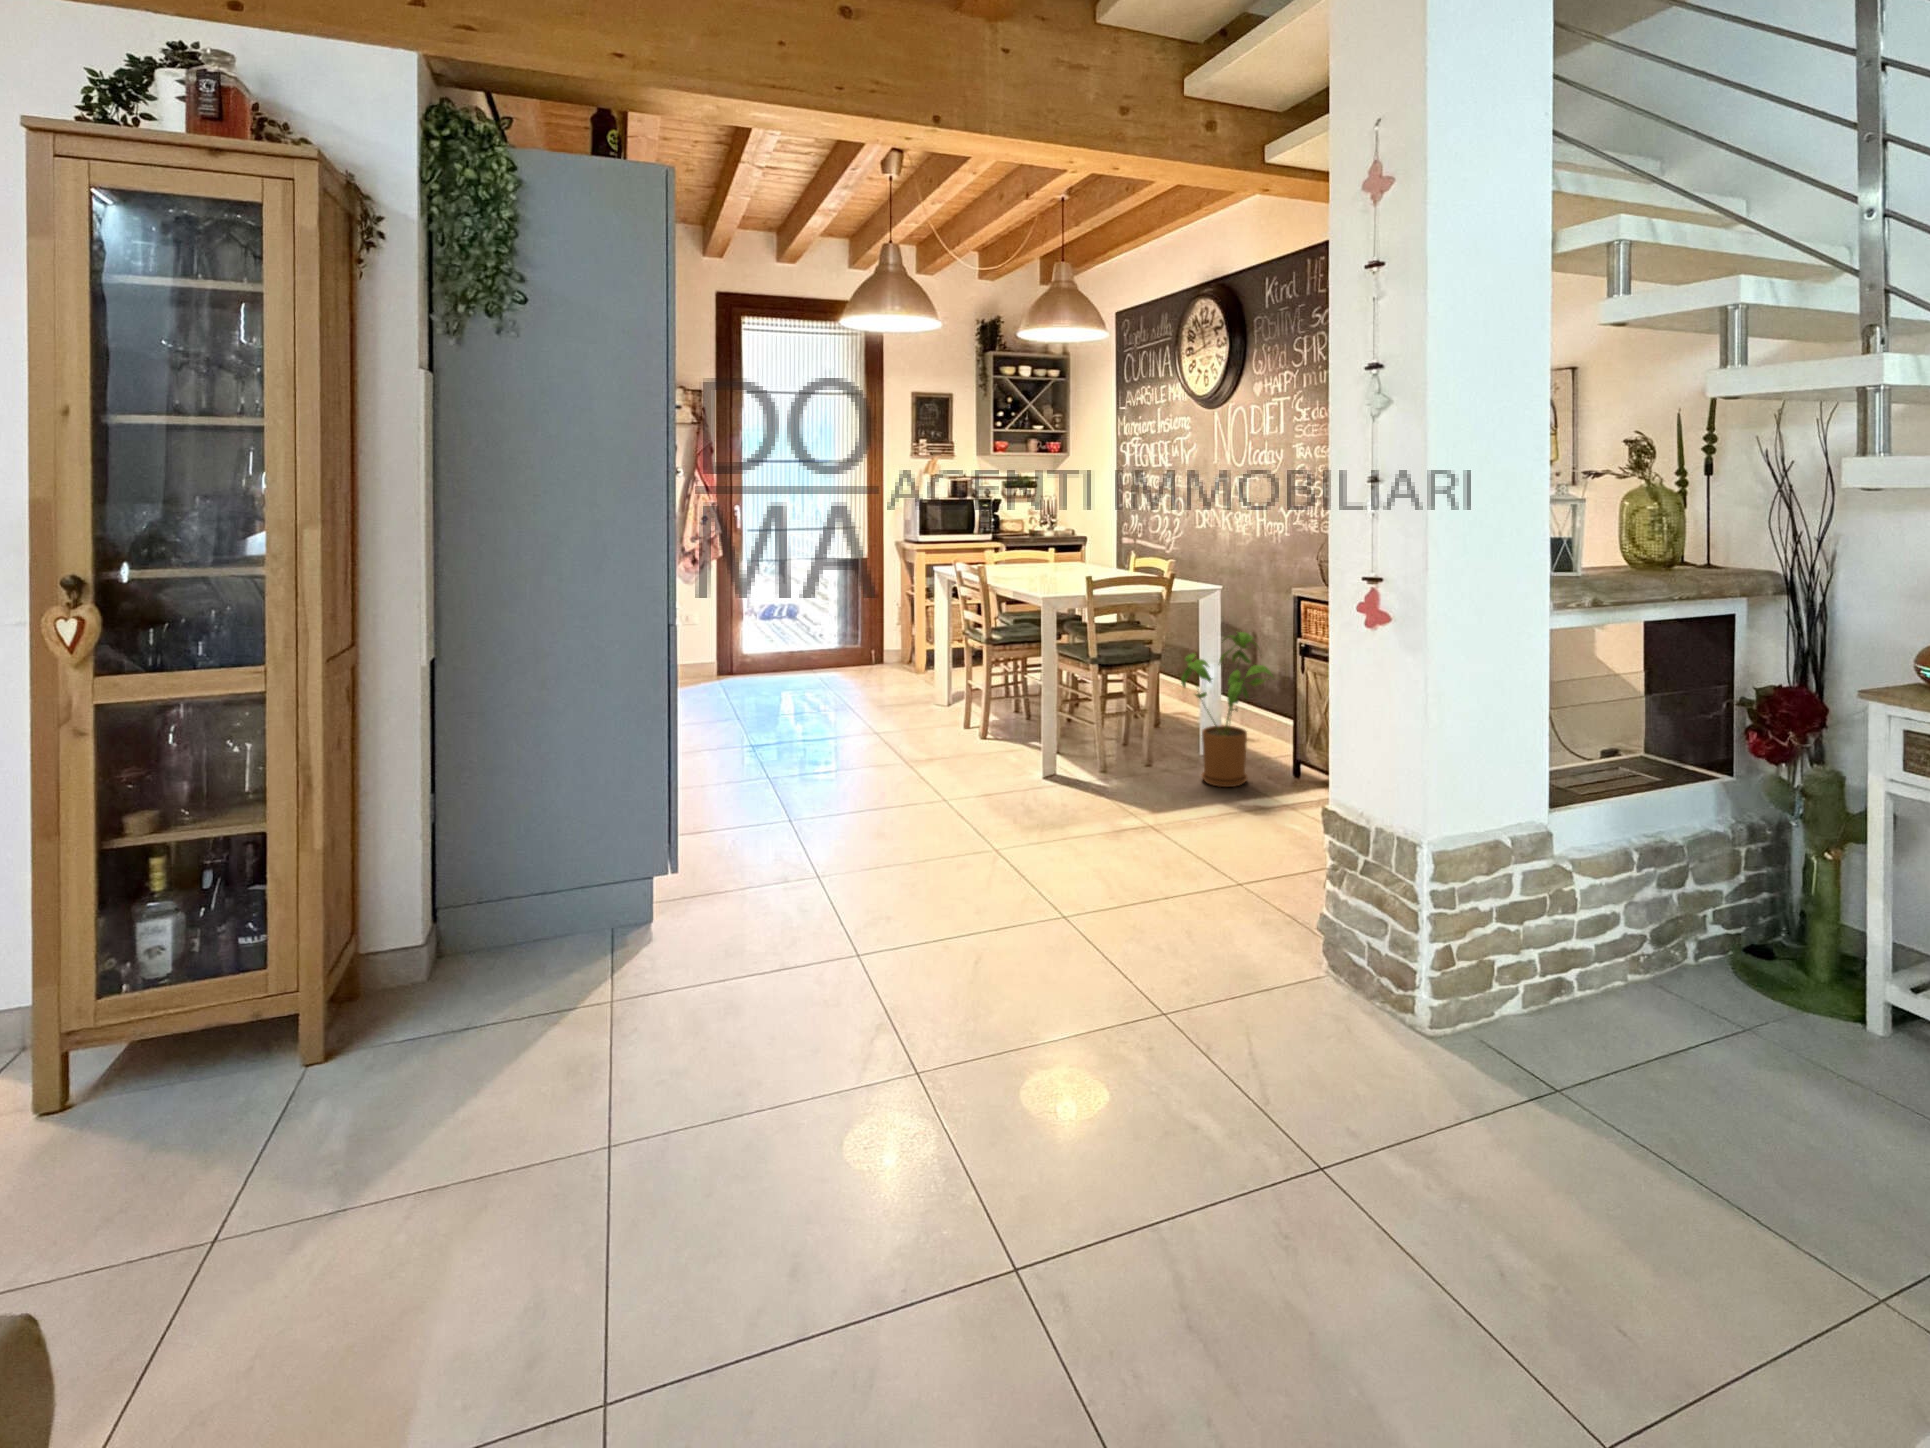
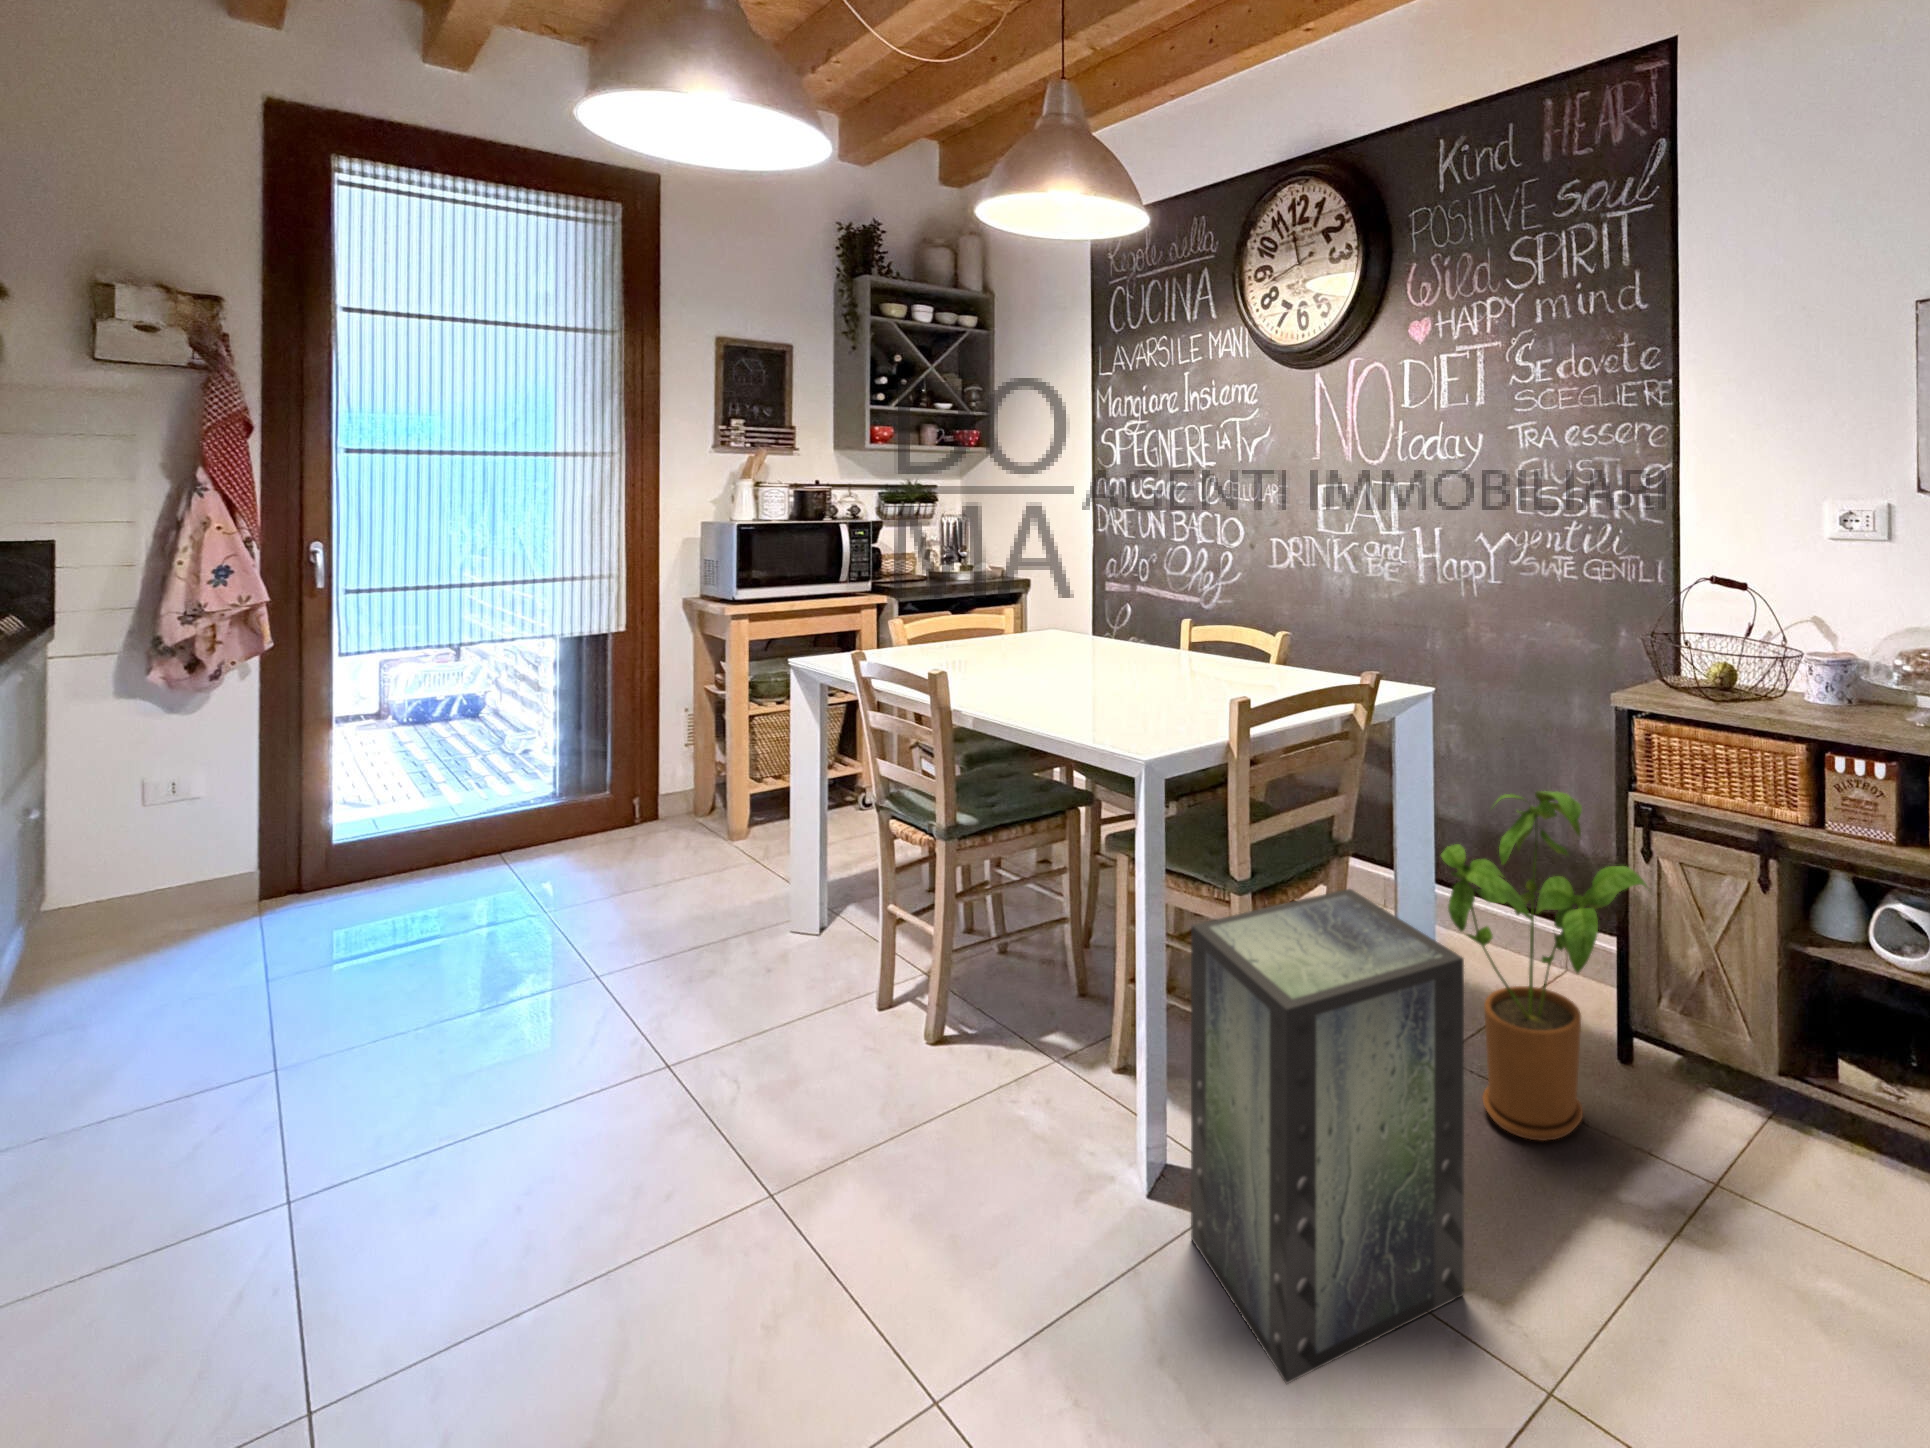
storage box: none [1050,659,1140,812] -> present [1191,889,1464,1384]

